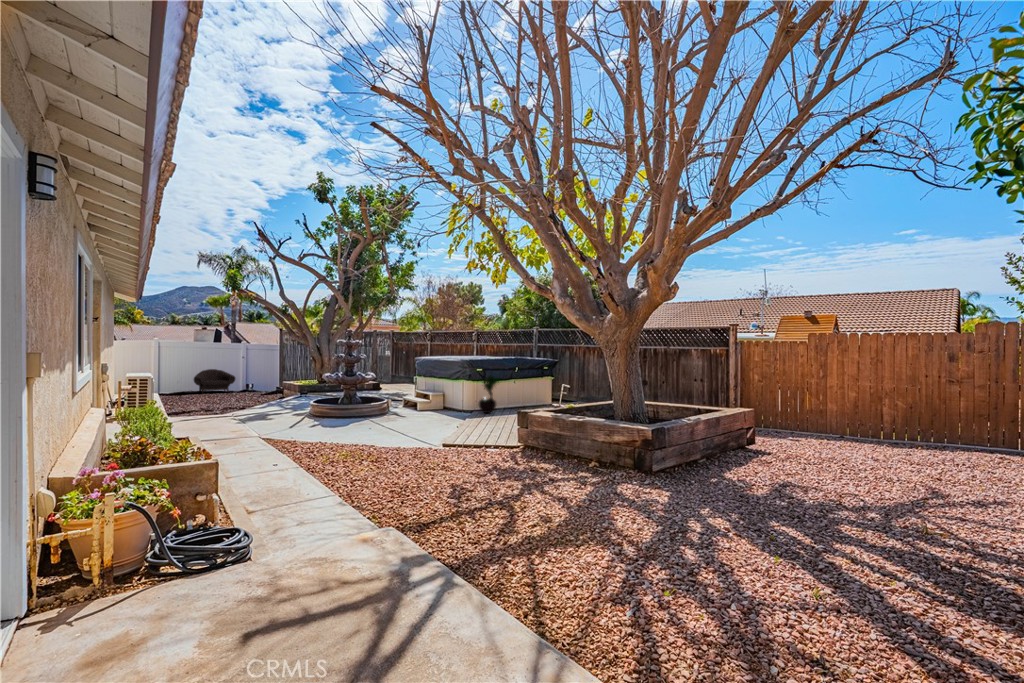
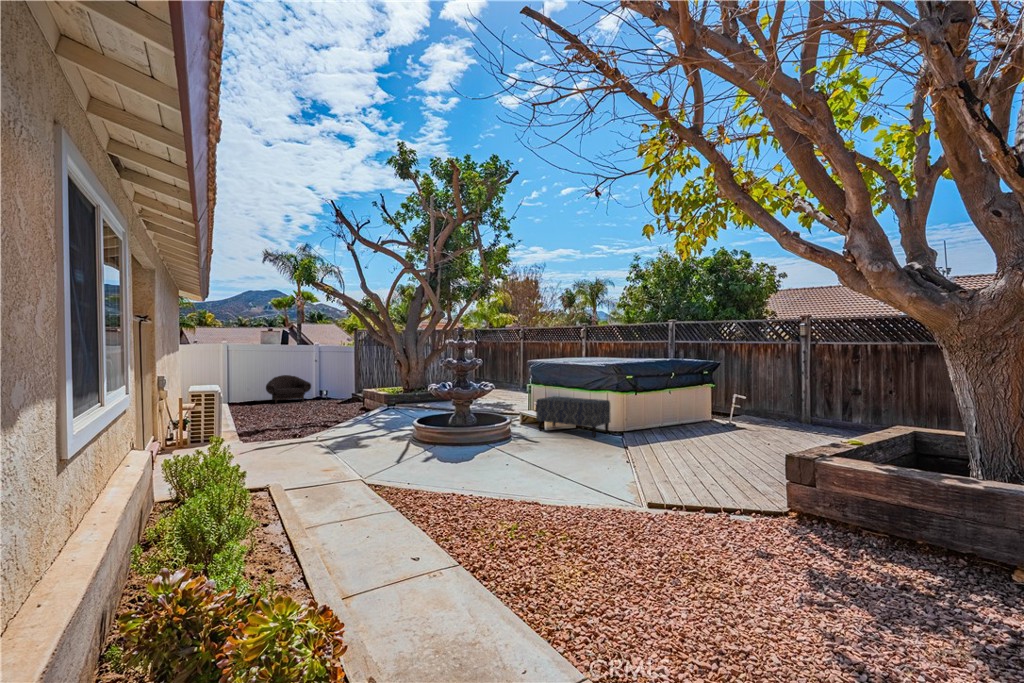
potted tree: present [479,375,499,413] -> none [630,379,663,435]
bench: none [411,385,465,414] -> present [536,396,610,437]

